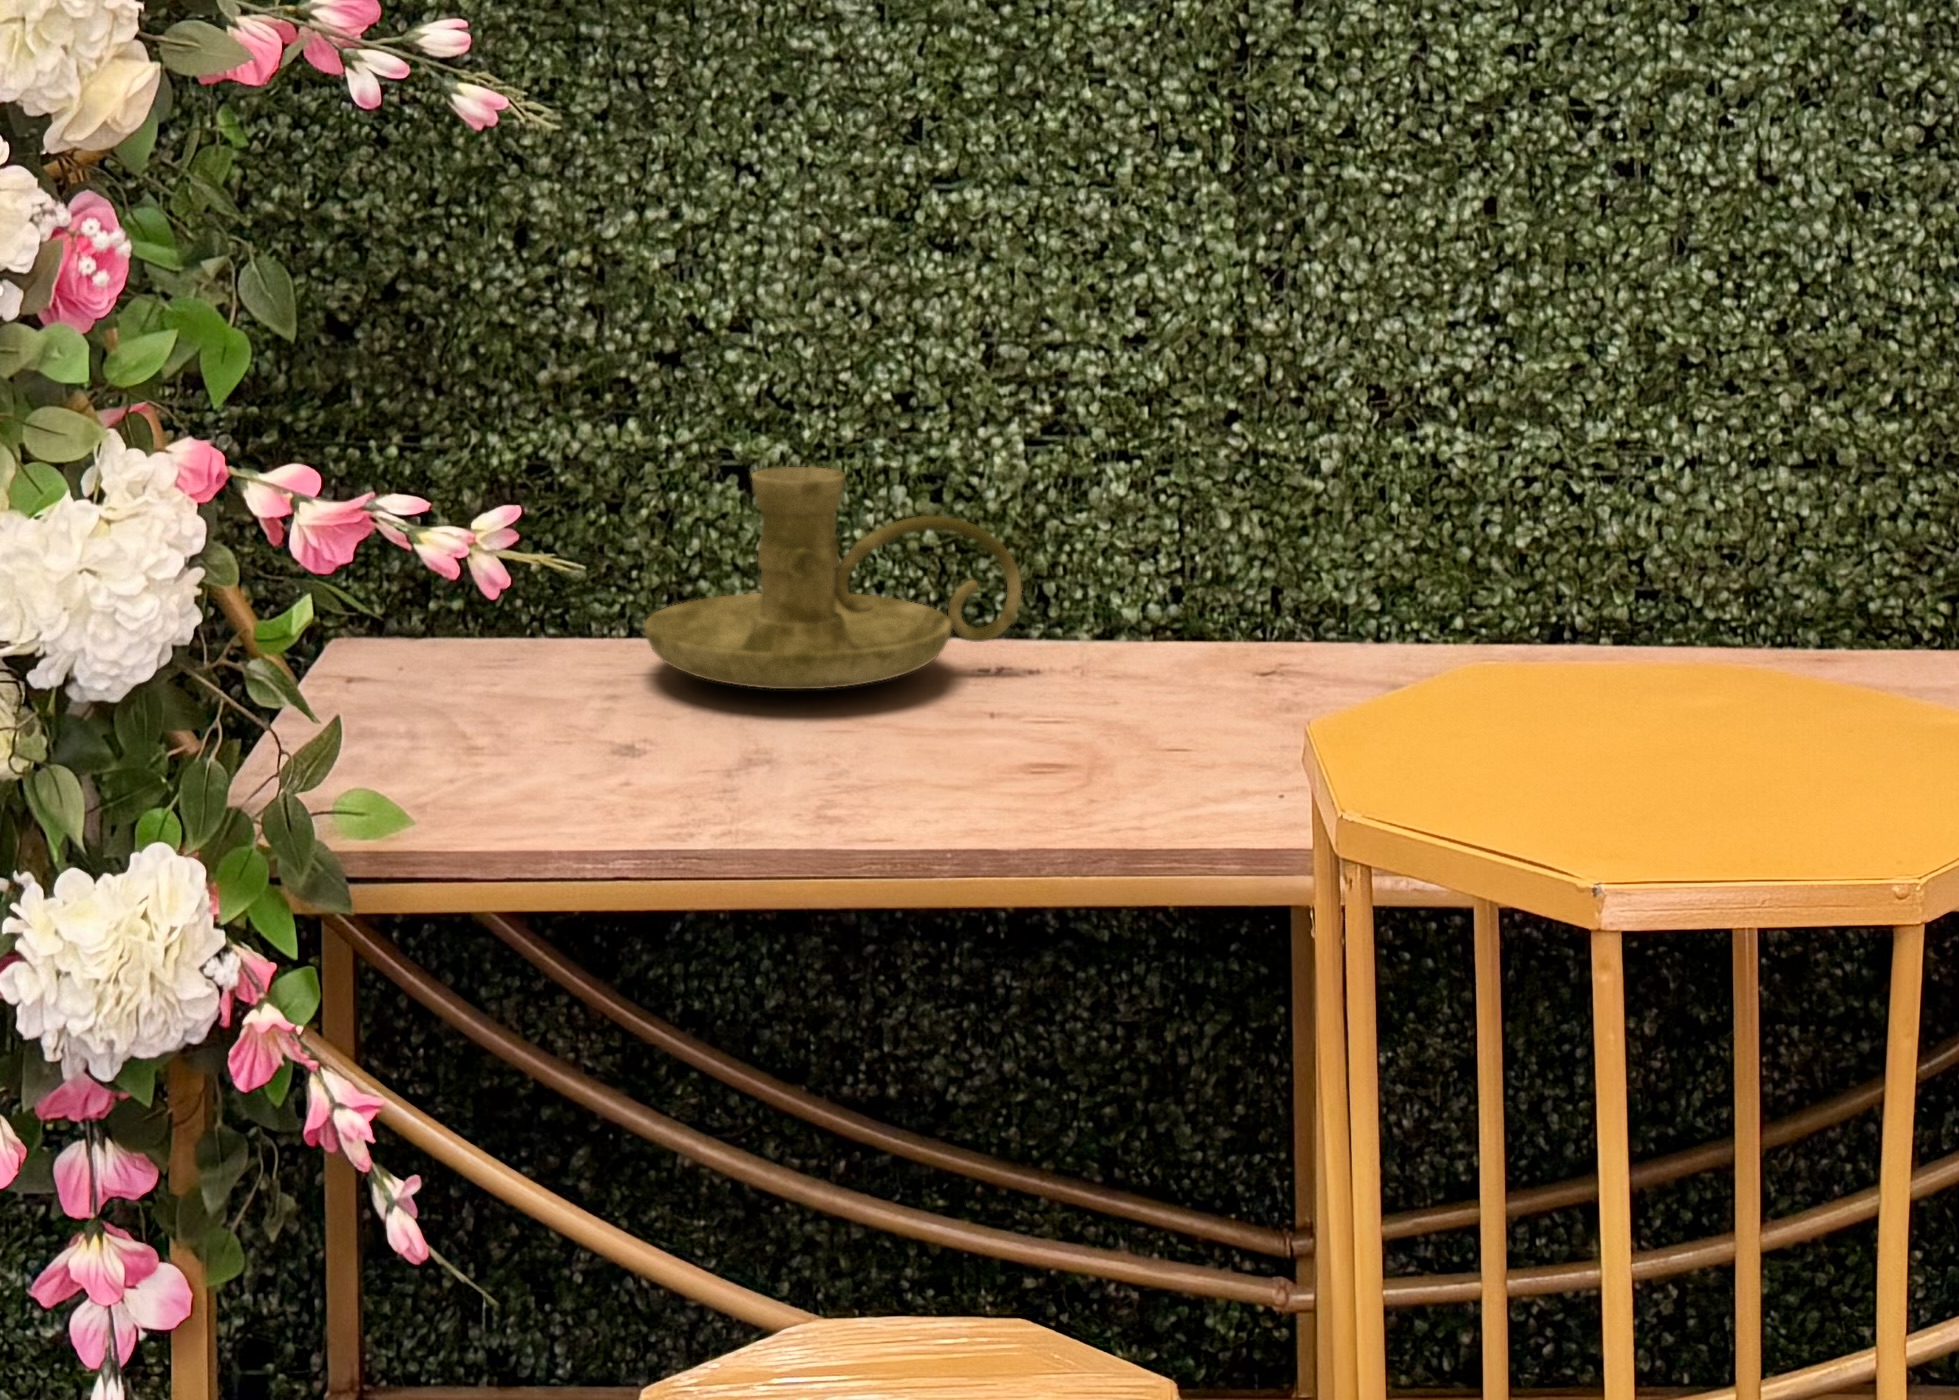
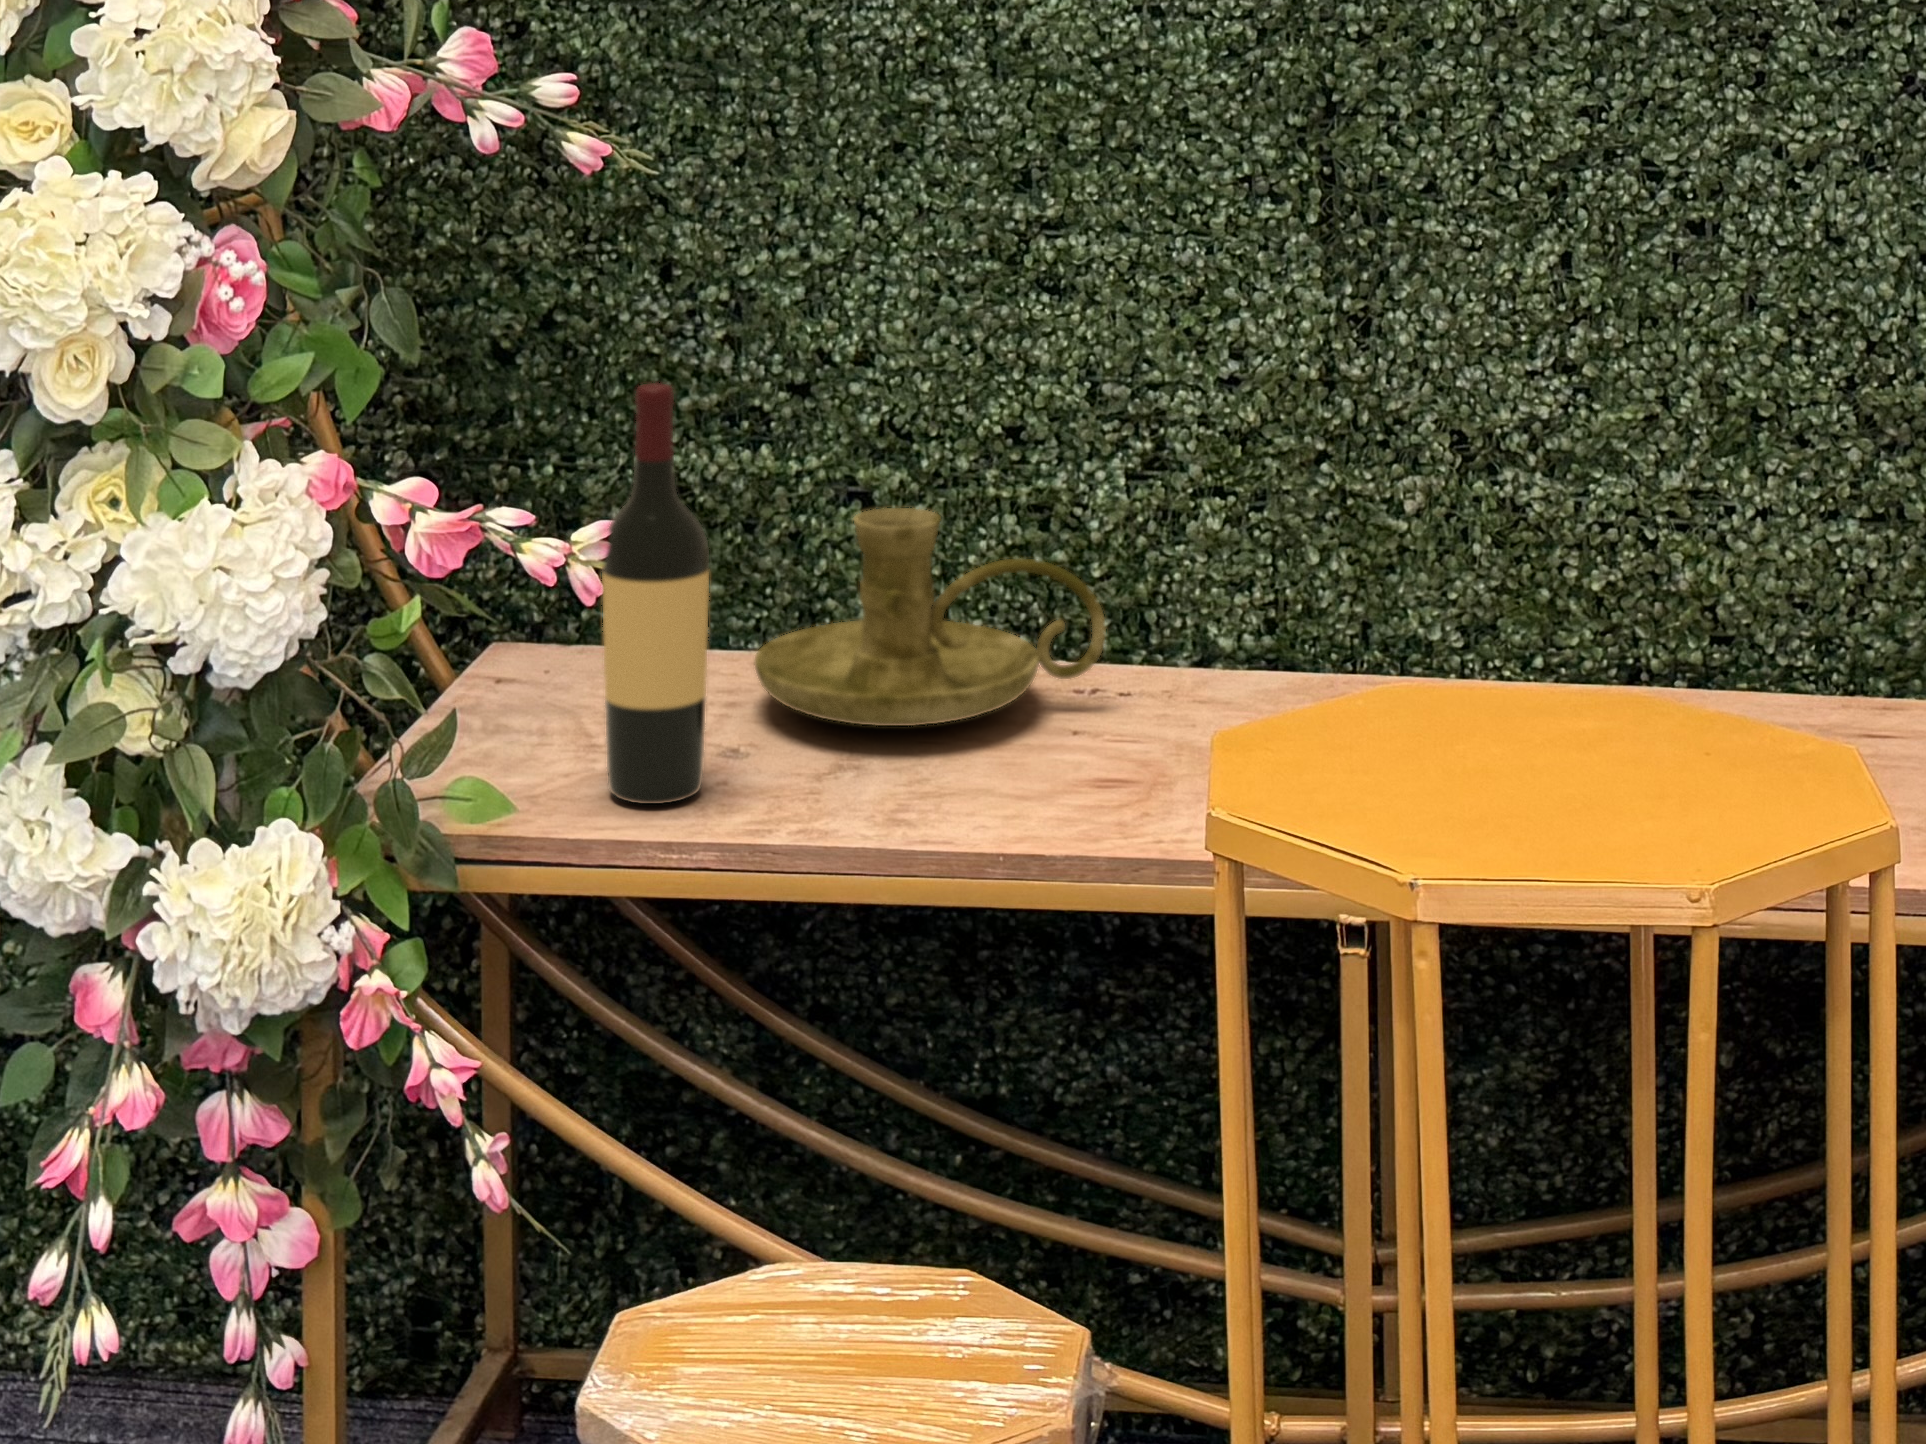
wine bottle: none [509,315,626,764] -> present [602,383,709,804]

